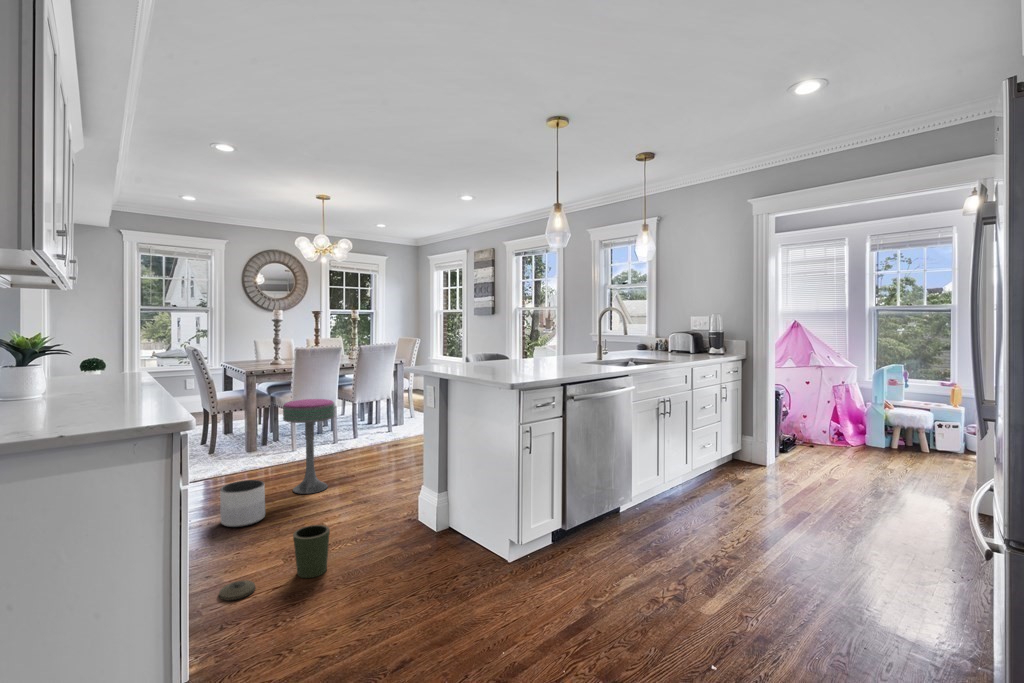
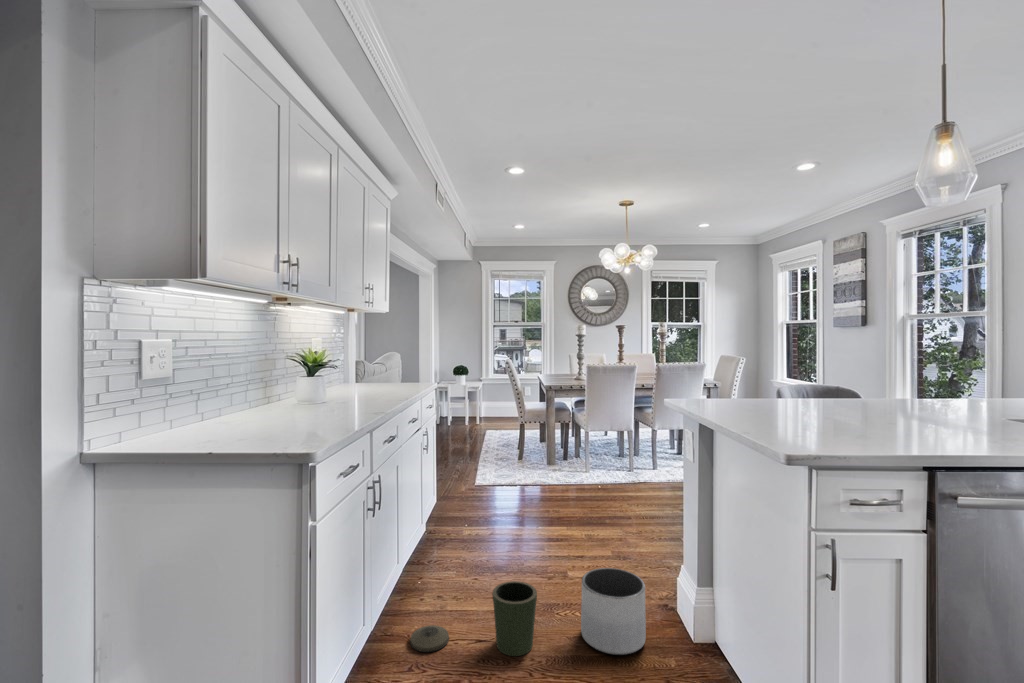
bar stool: present [283,399,335,494] -> none [549,417,605,529]
planter: present [220,480,265,527] -> present [581,568,646,655]

